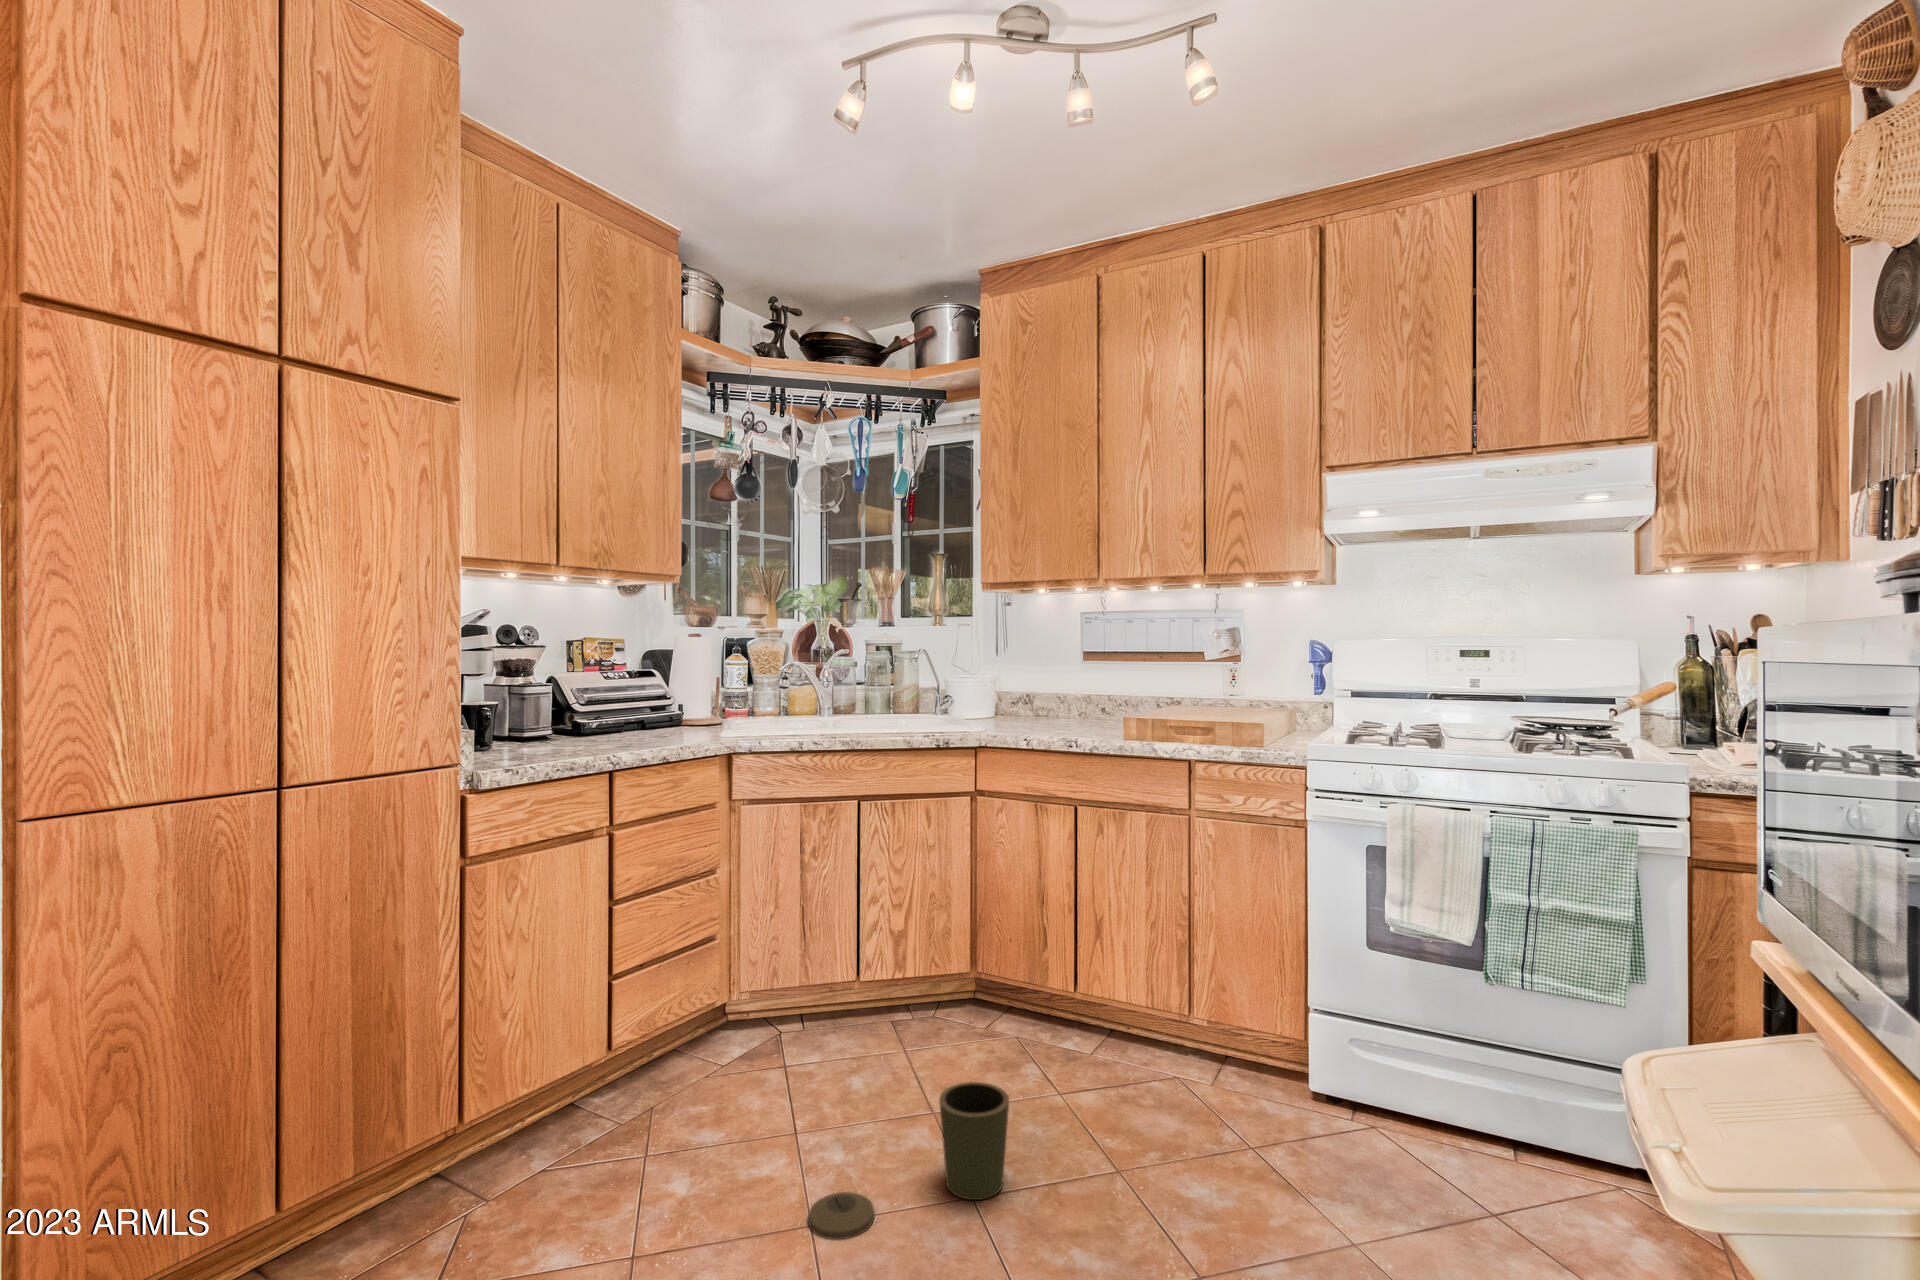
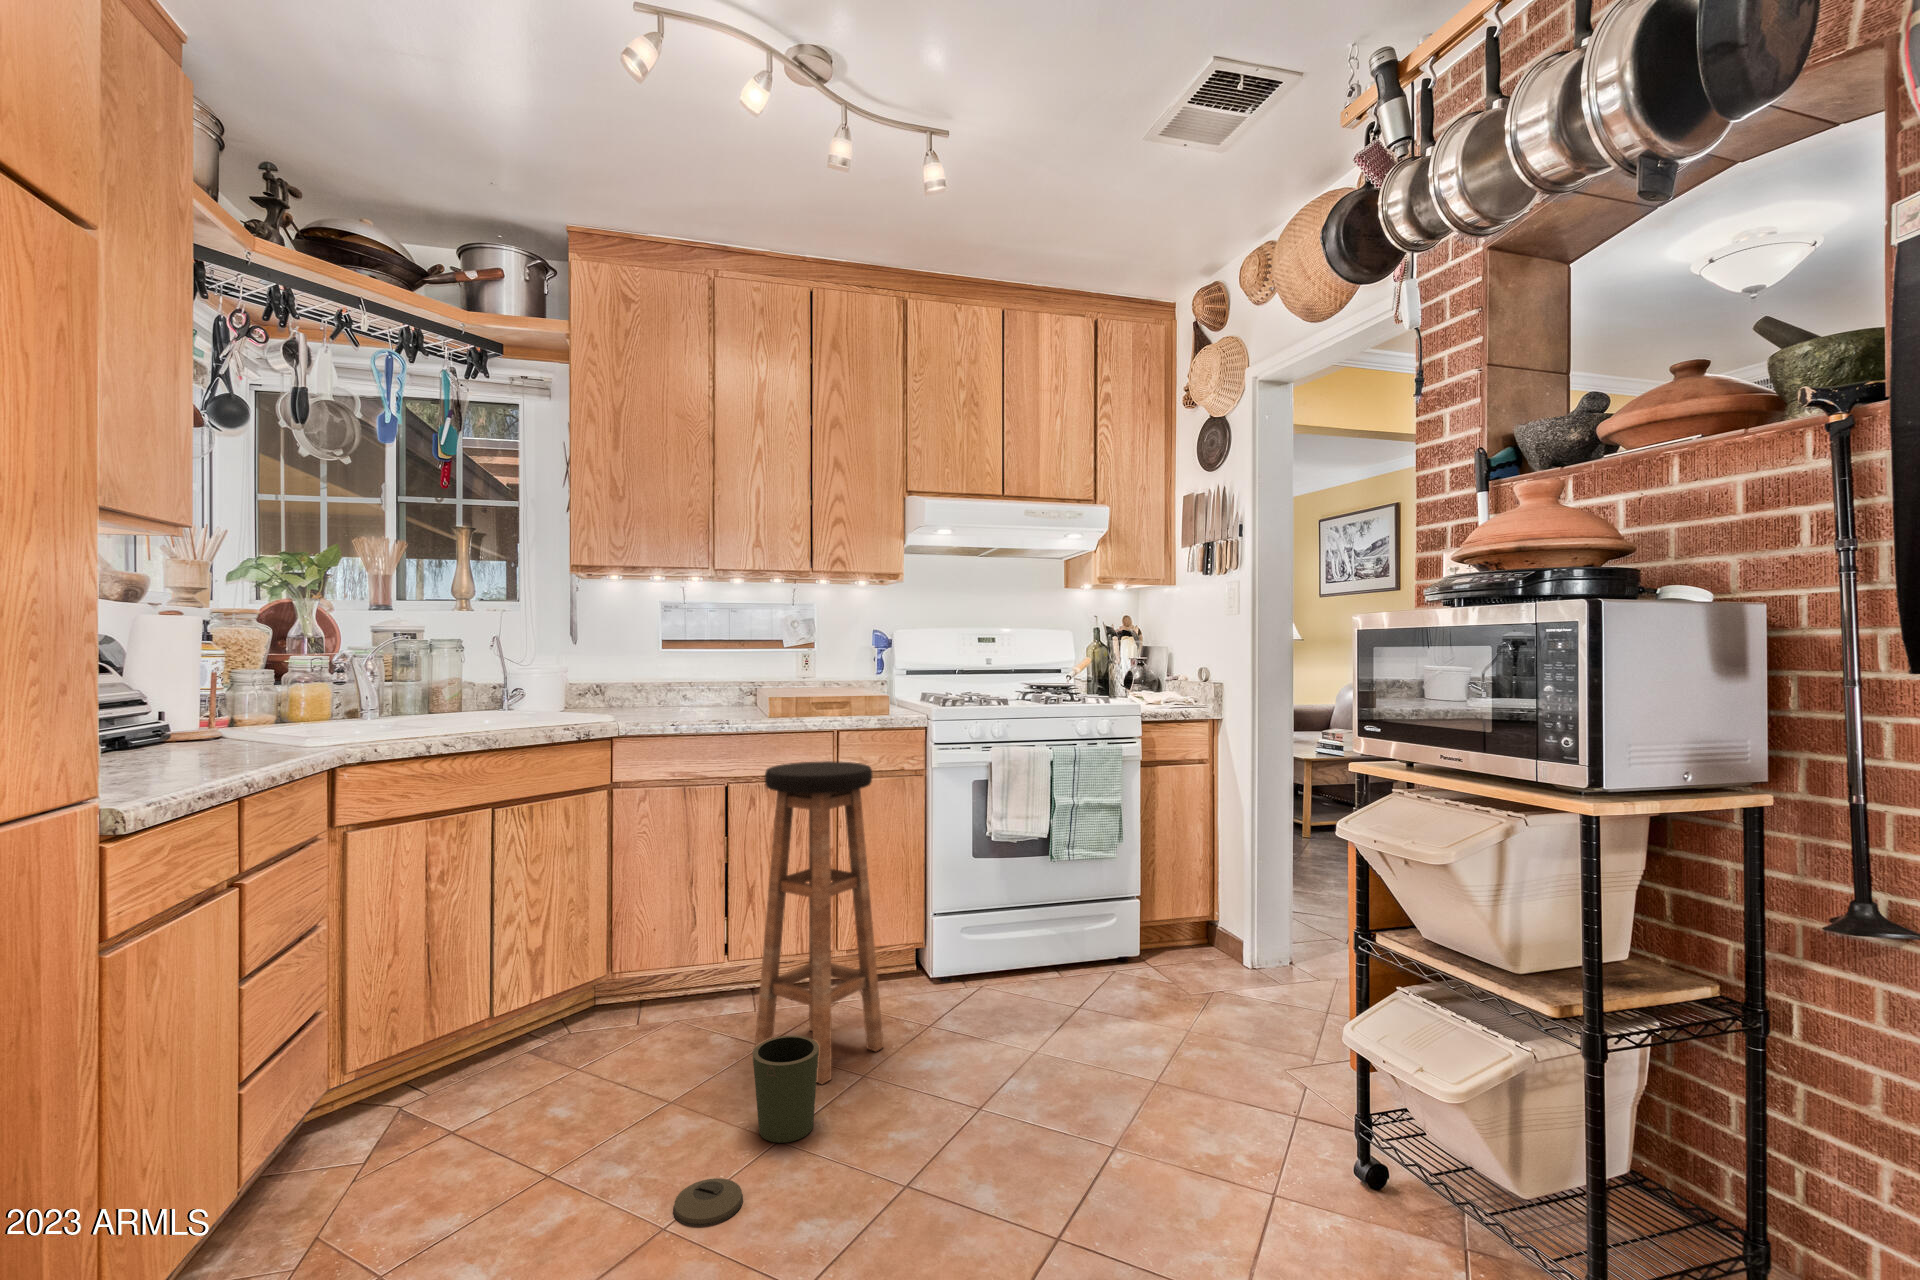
bar stool: none [1028,792,1159,1157] -> present [755,761,884,1084]

